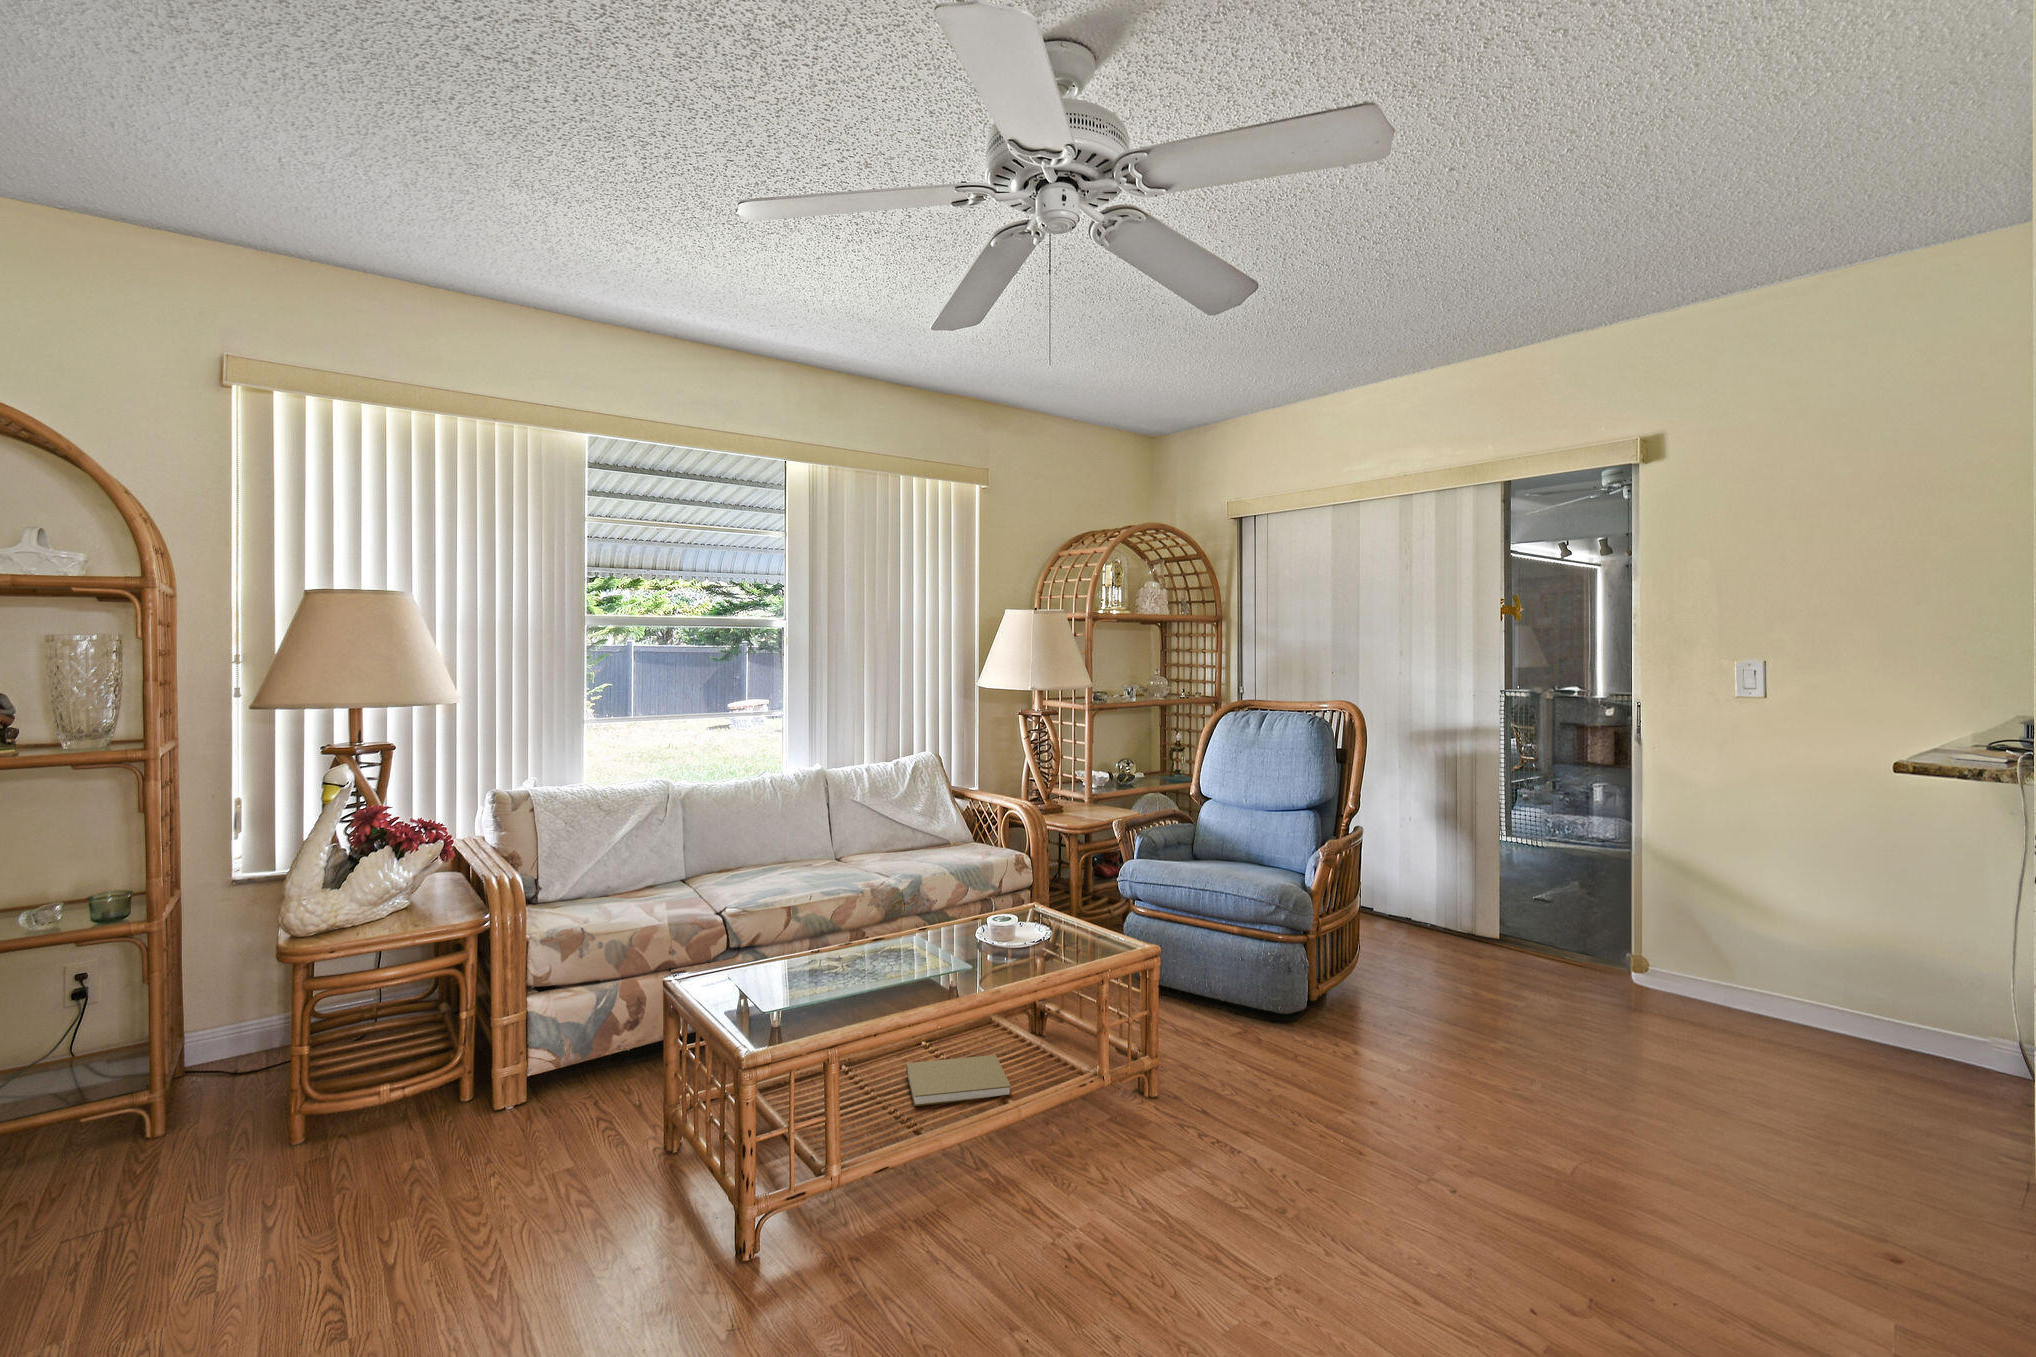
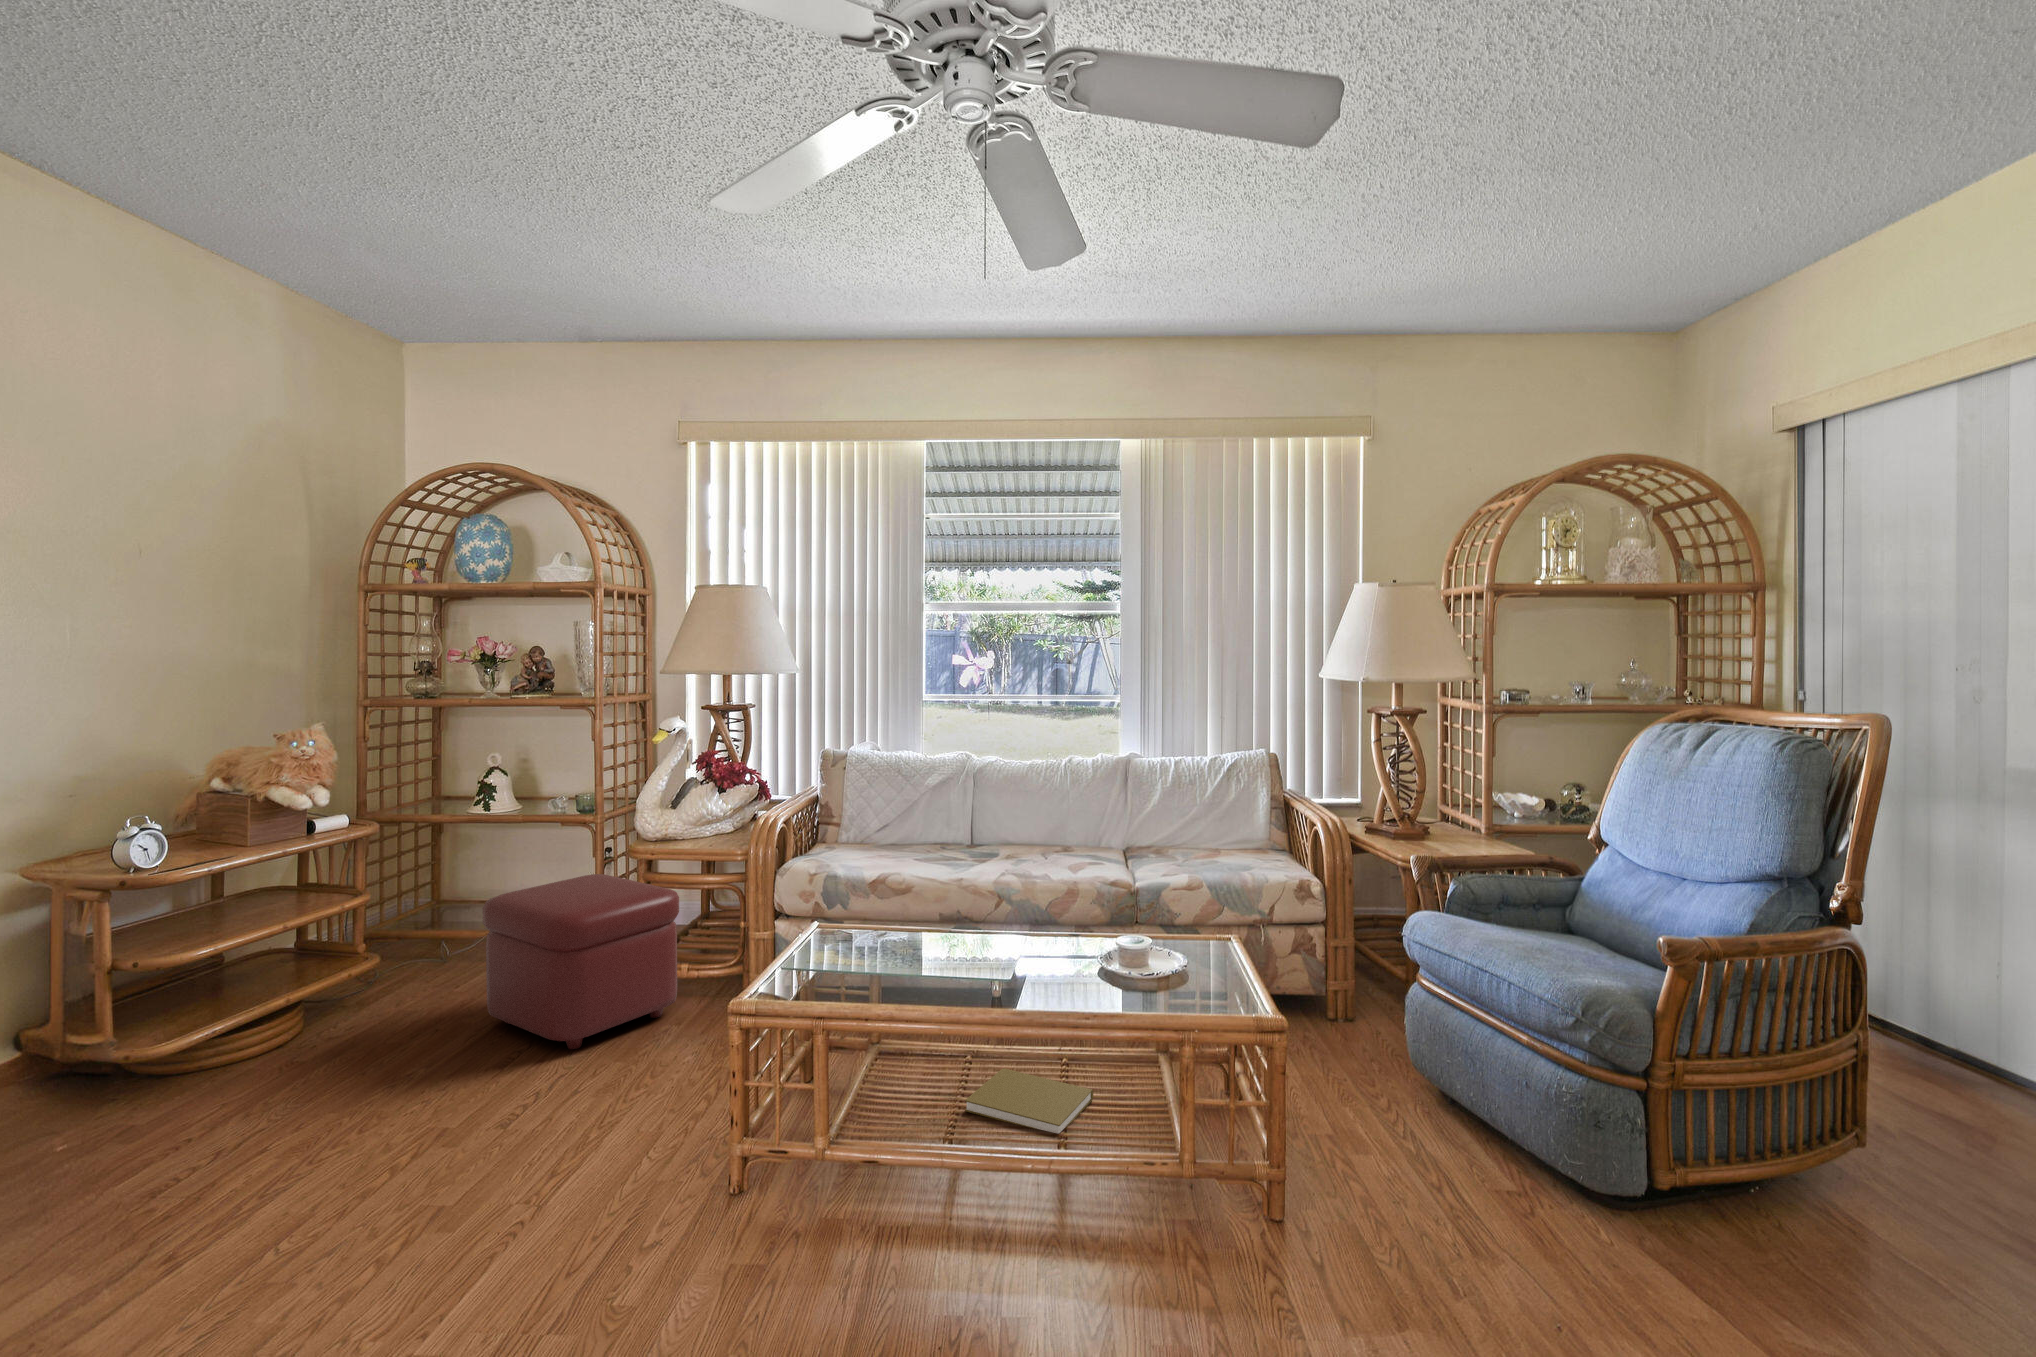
ottoman: none [62,987,398,1245] -> present [483,874,679,1049]

